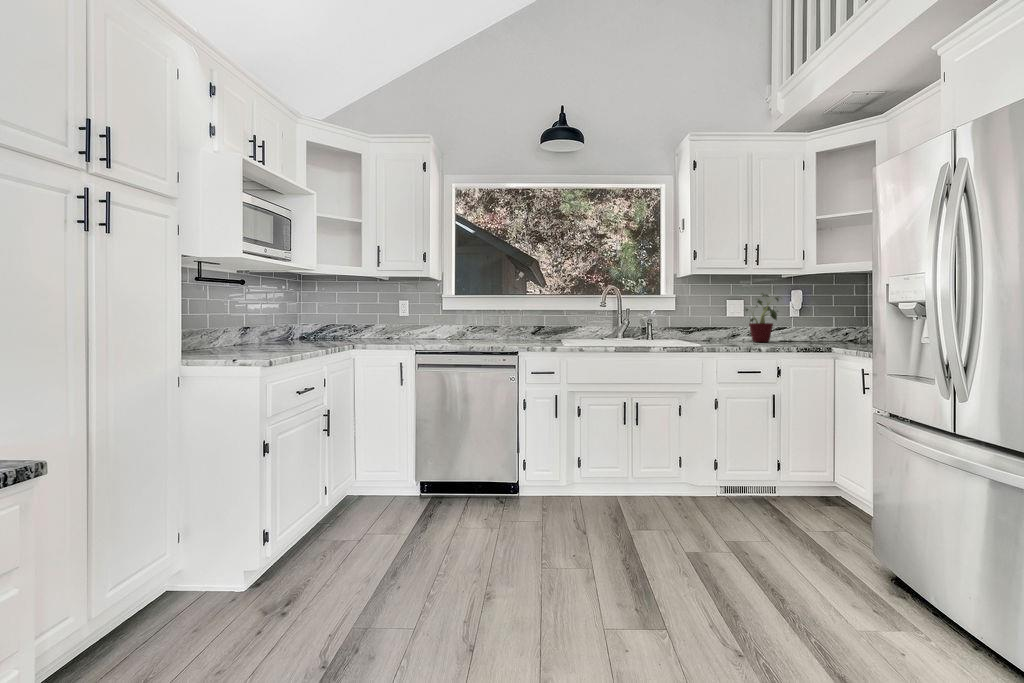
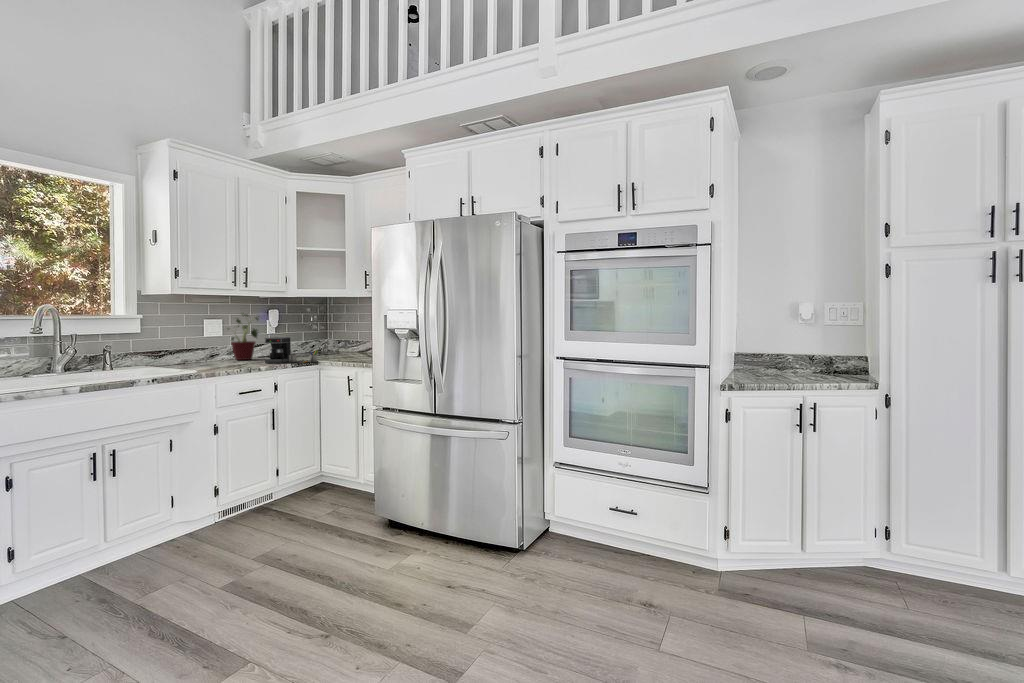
coffee maker: none [773,318,828,346] -> present [265,337,318,363]

